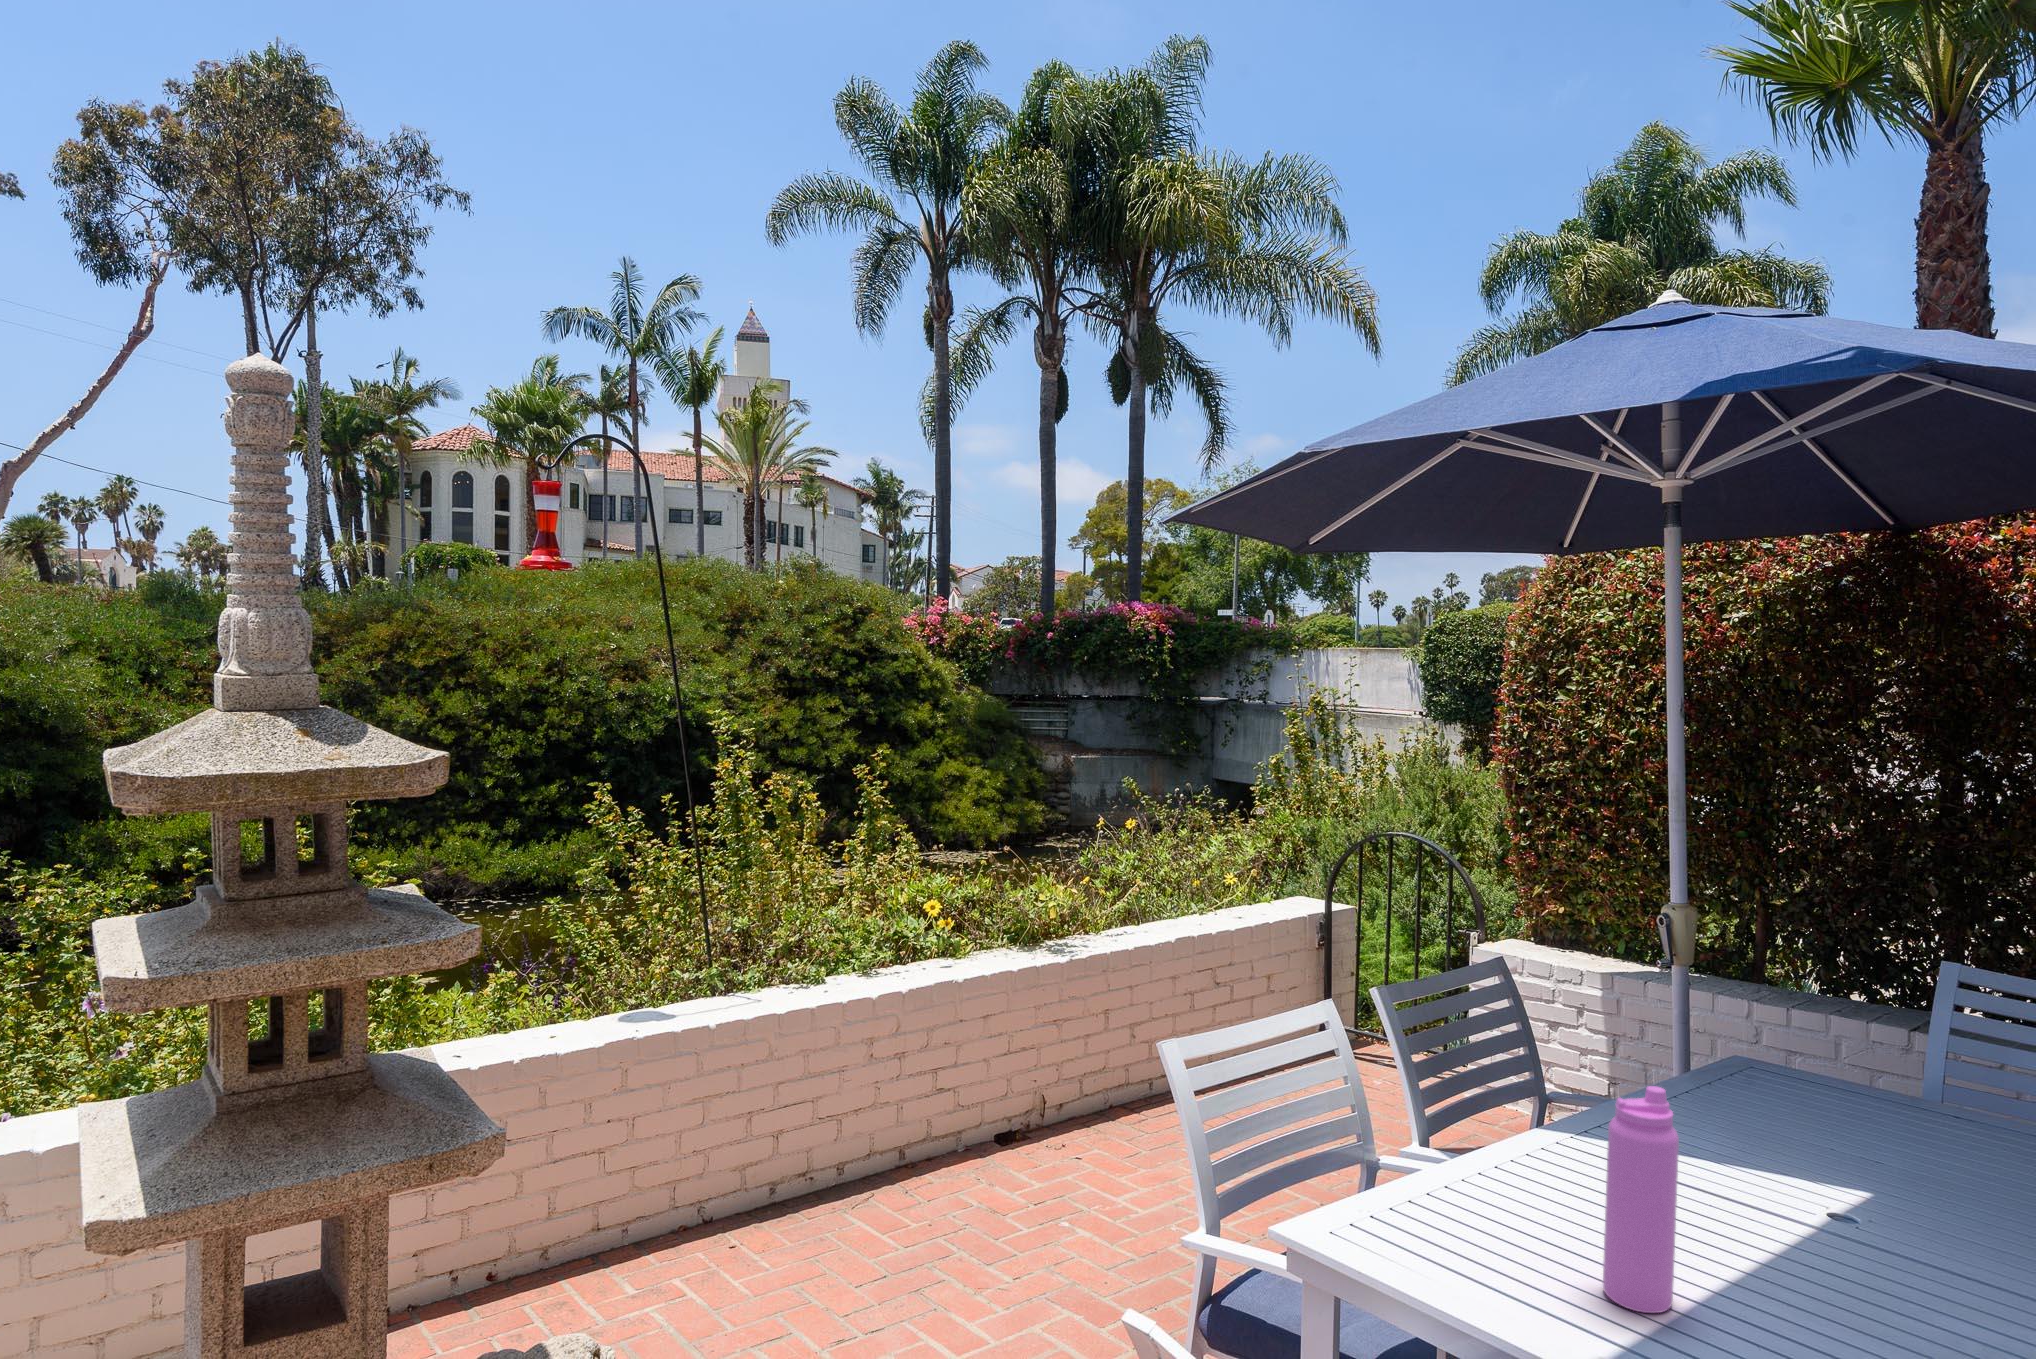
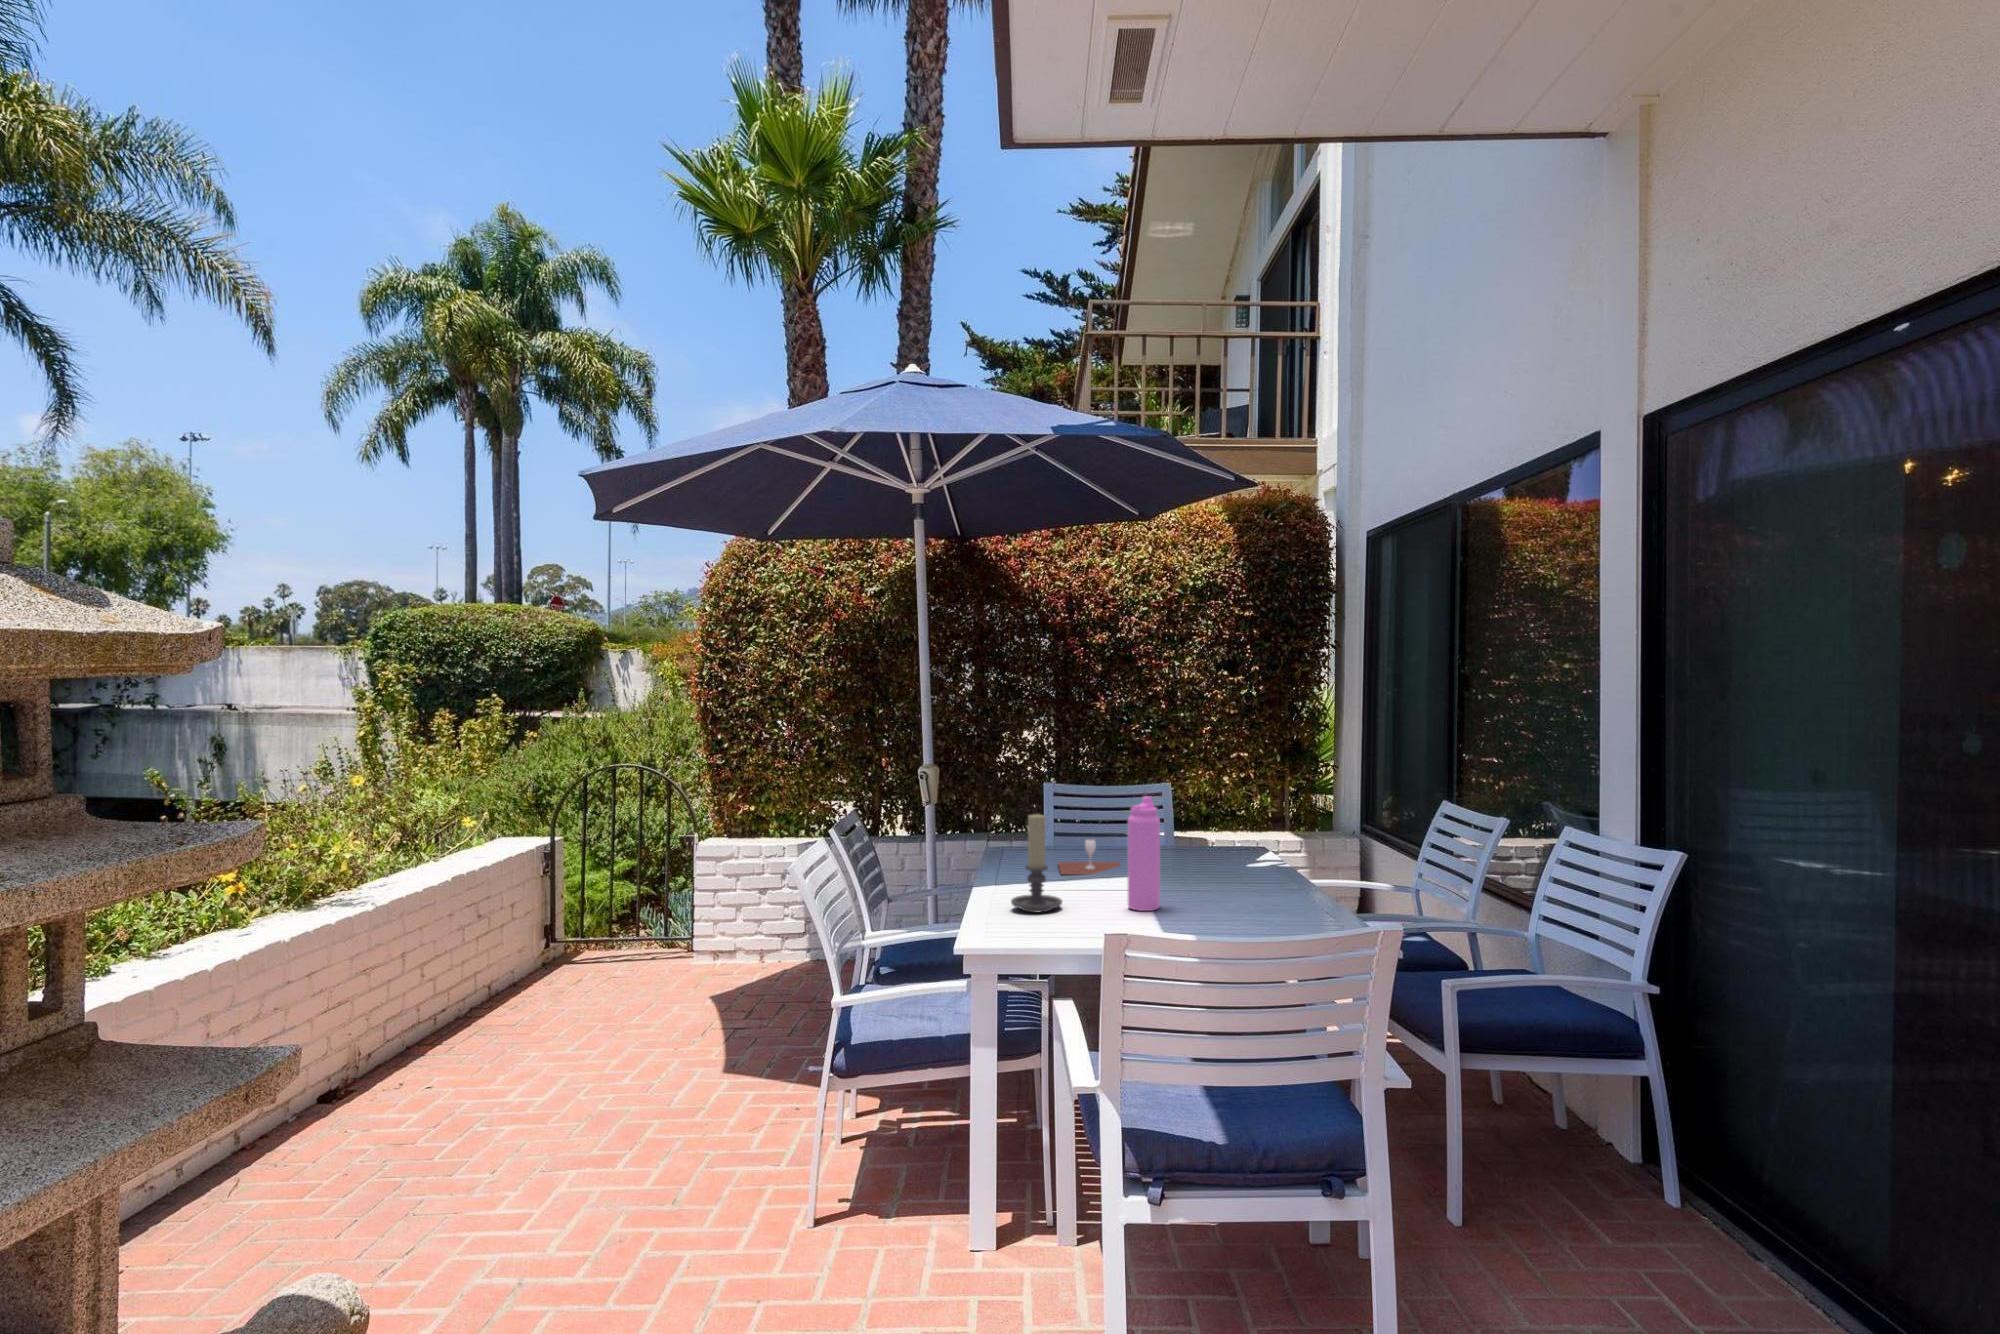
candle holder: none [1426,1055,1519,1229] -> present [1011,814,1062,913]
wine glass: none [1681,1118,1859,1211] -> present [1058,839,1120,875]

